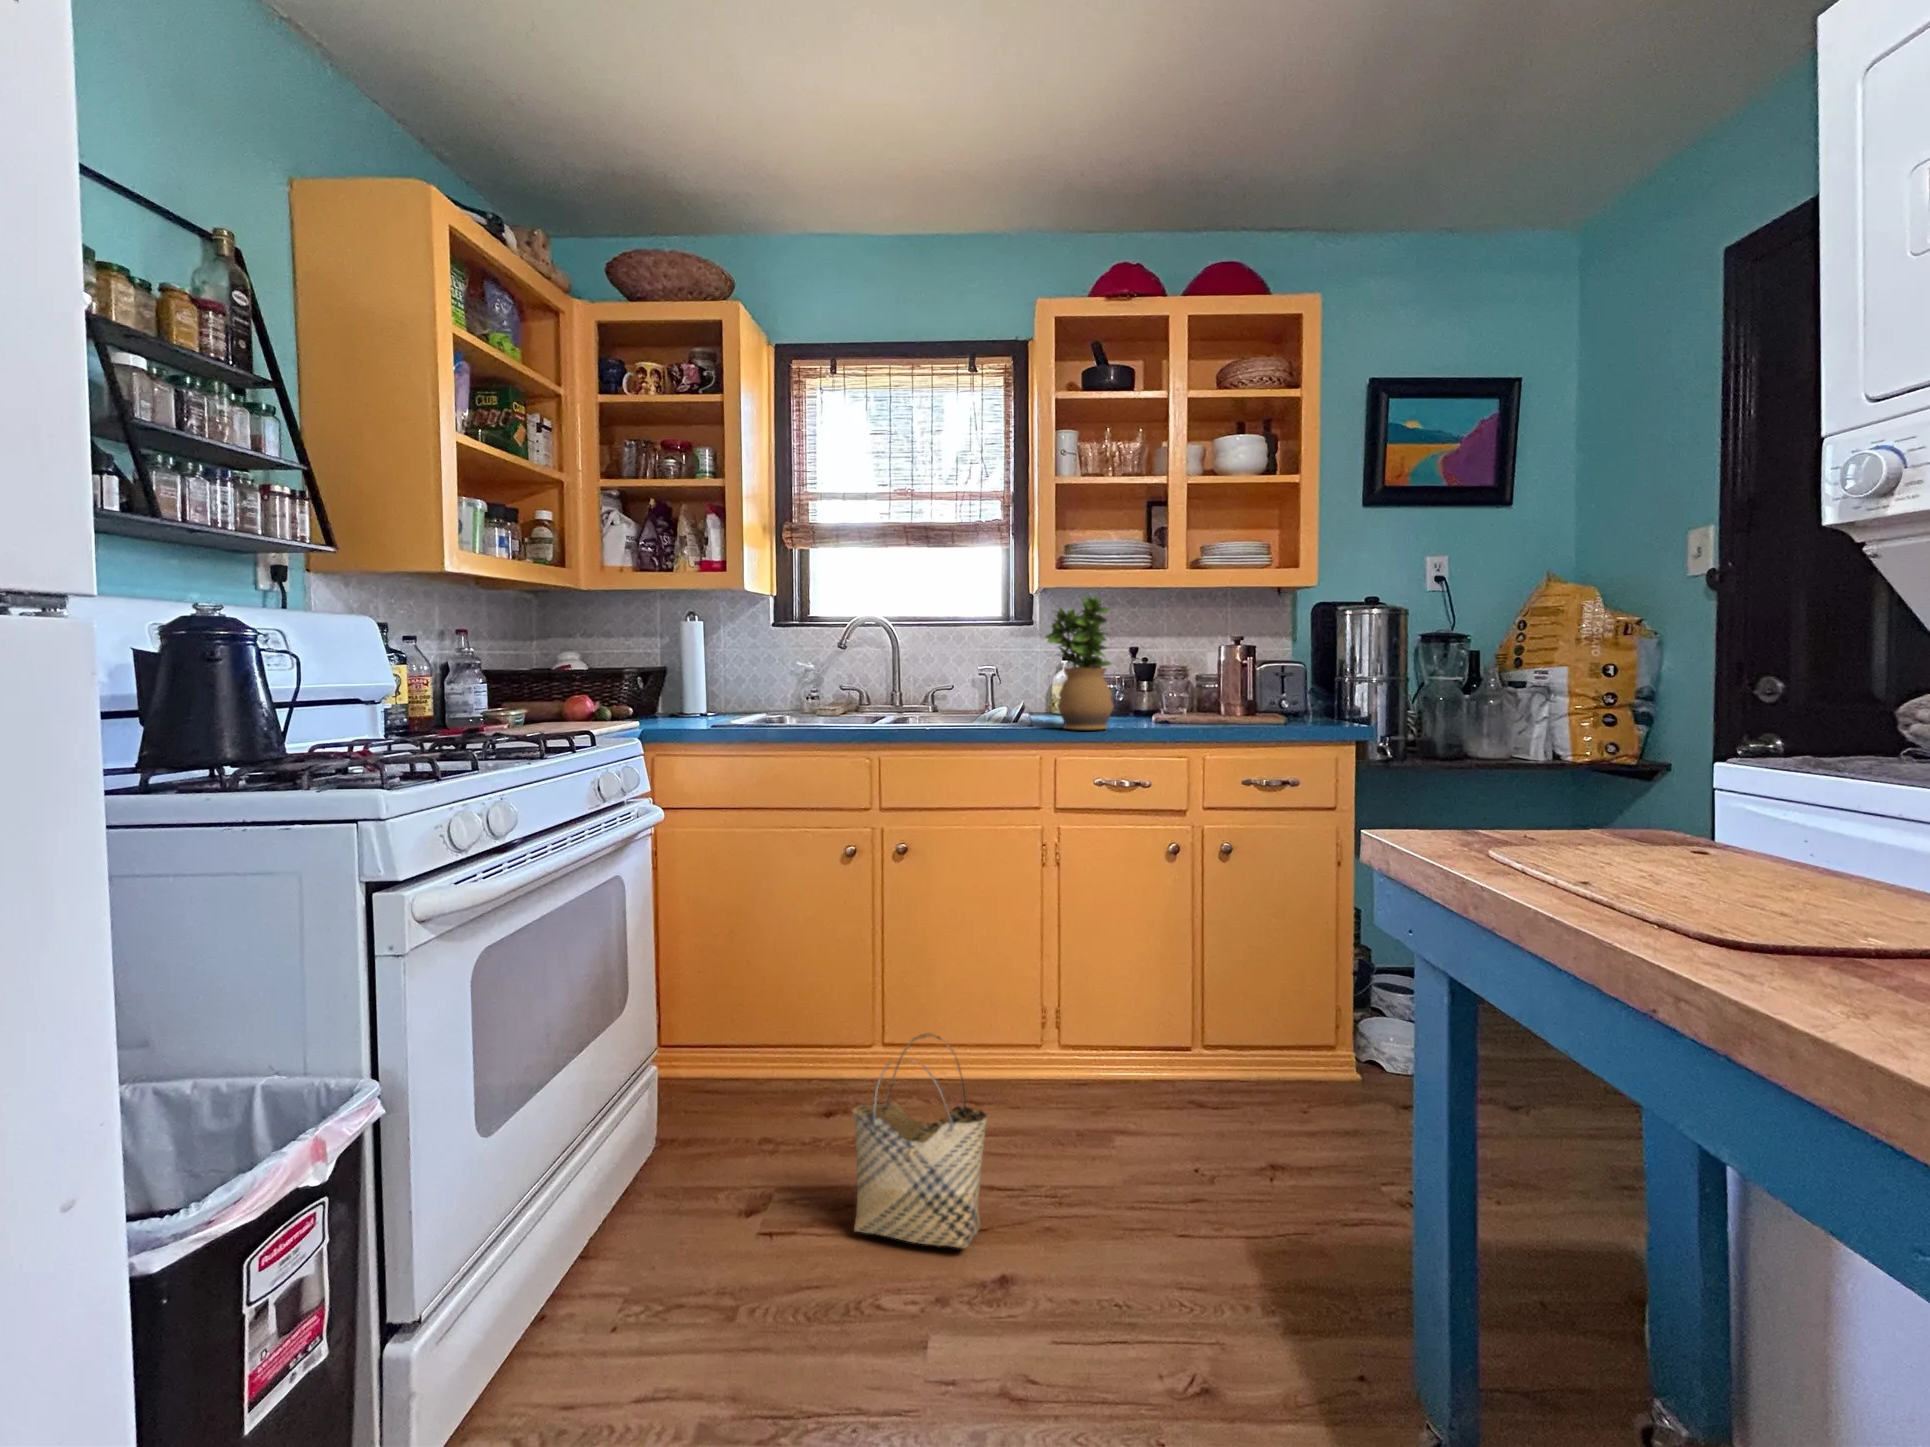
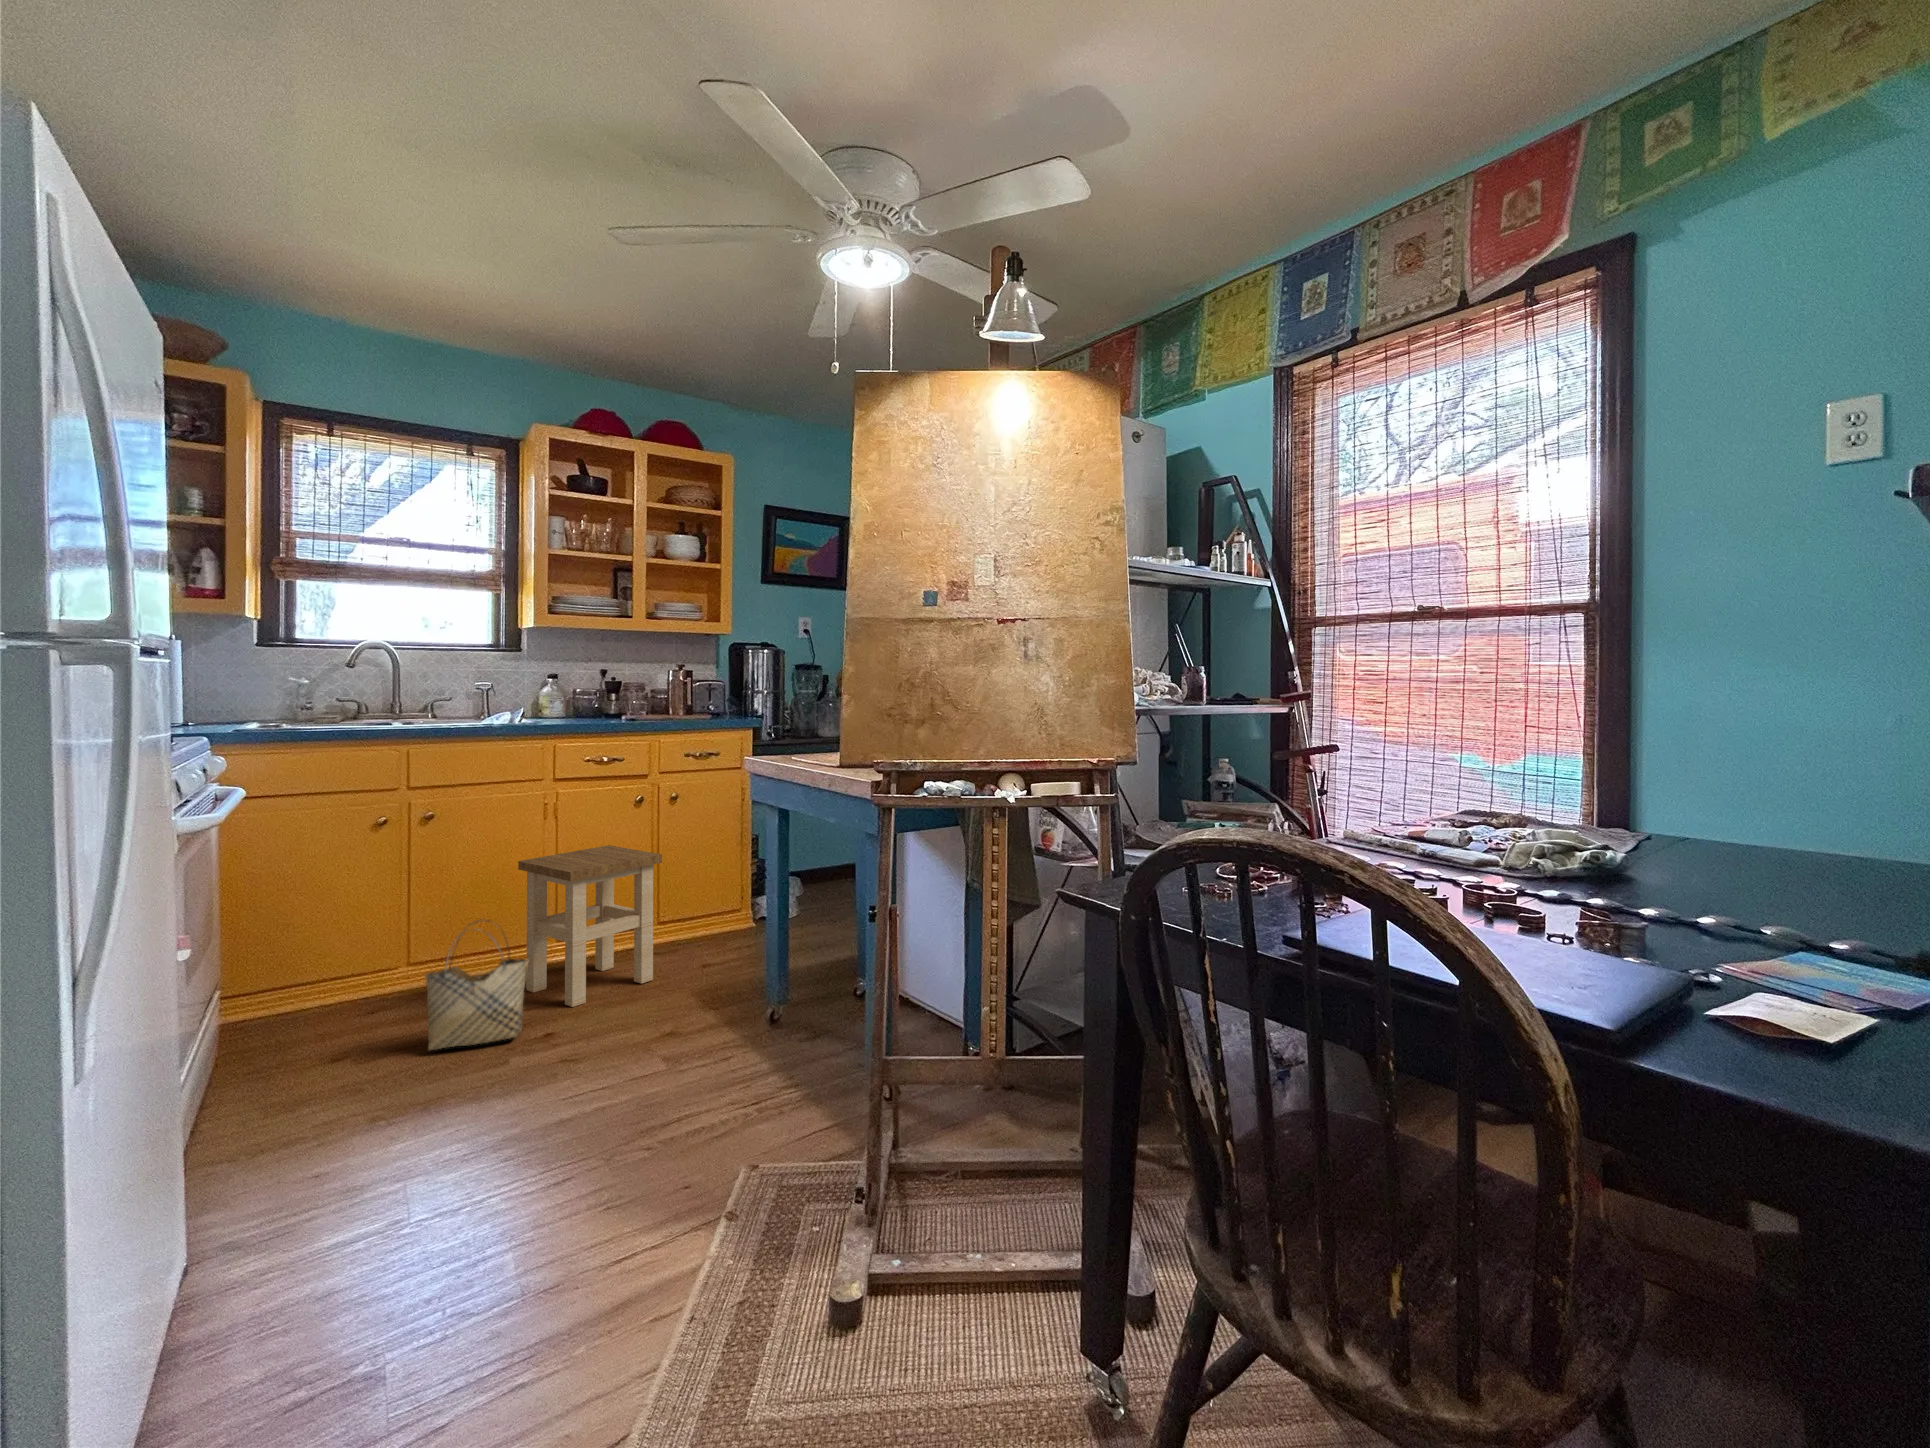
potted plant: present [1045,596,1113,729] -> none [545,637,599,726]
stool: none [998,920,1199,1197] -> present [518,845,662,1007]

